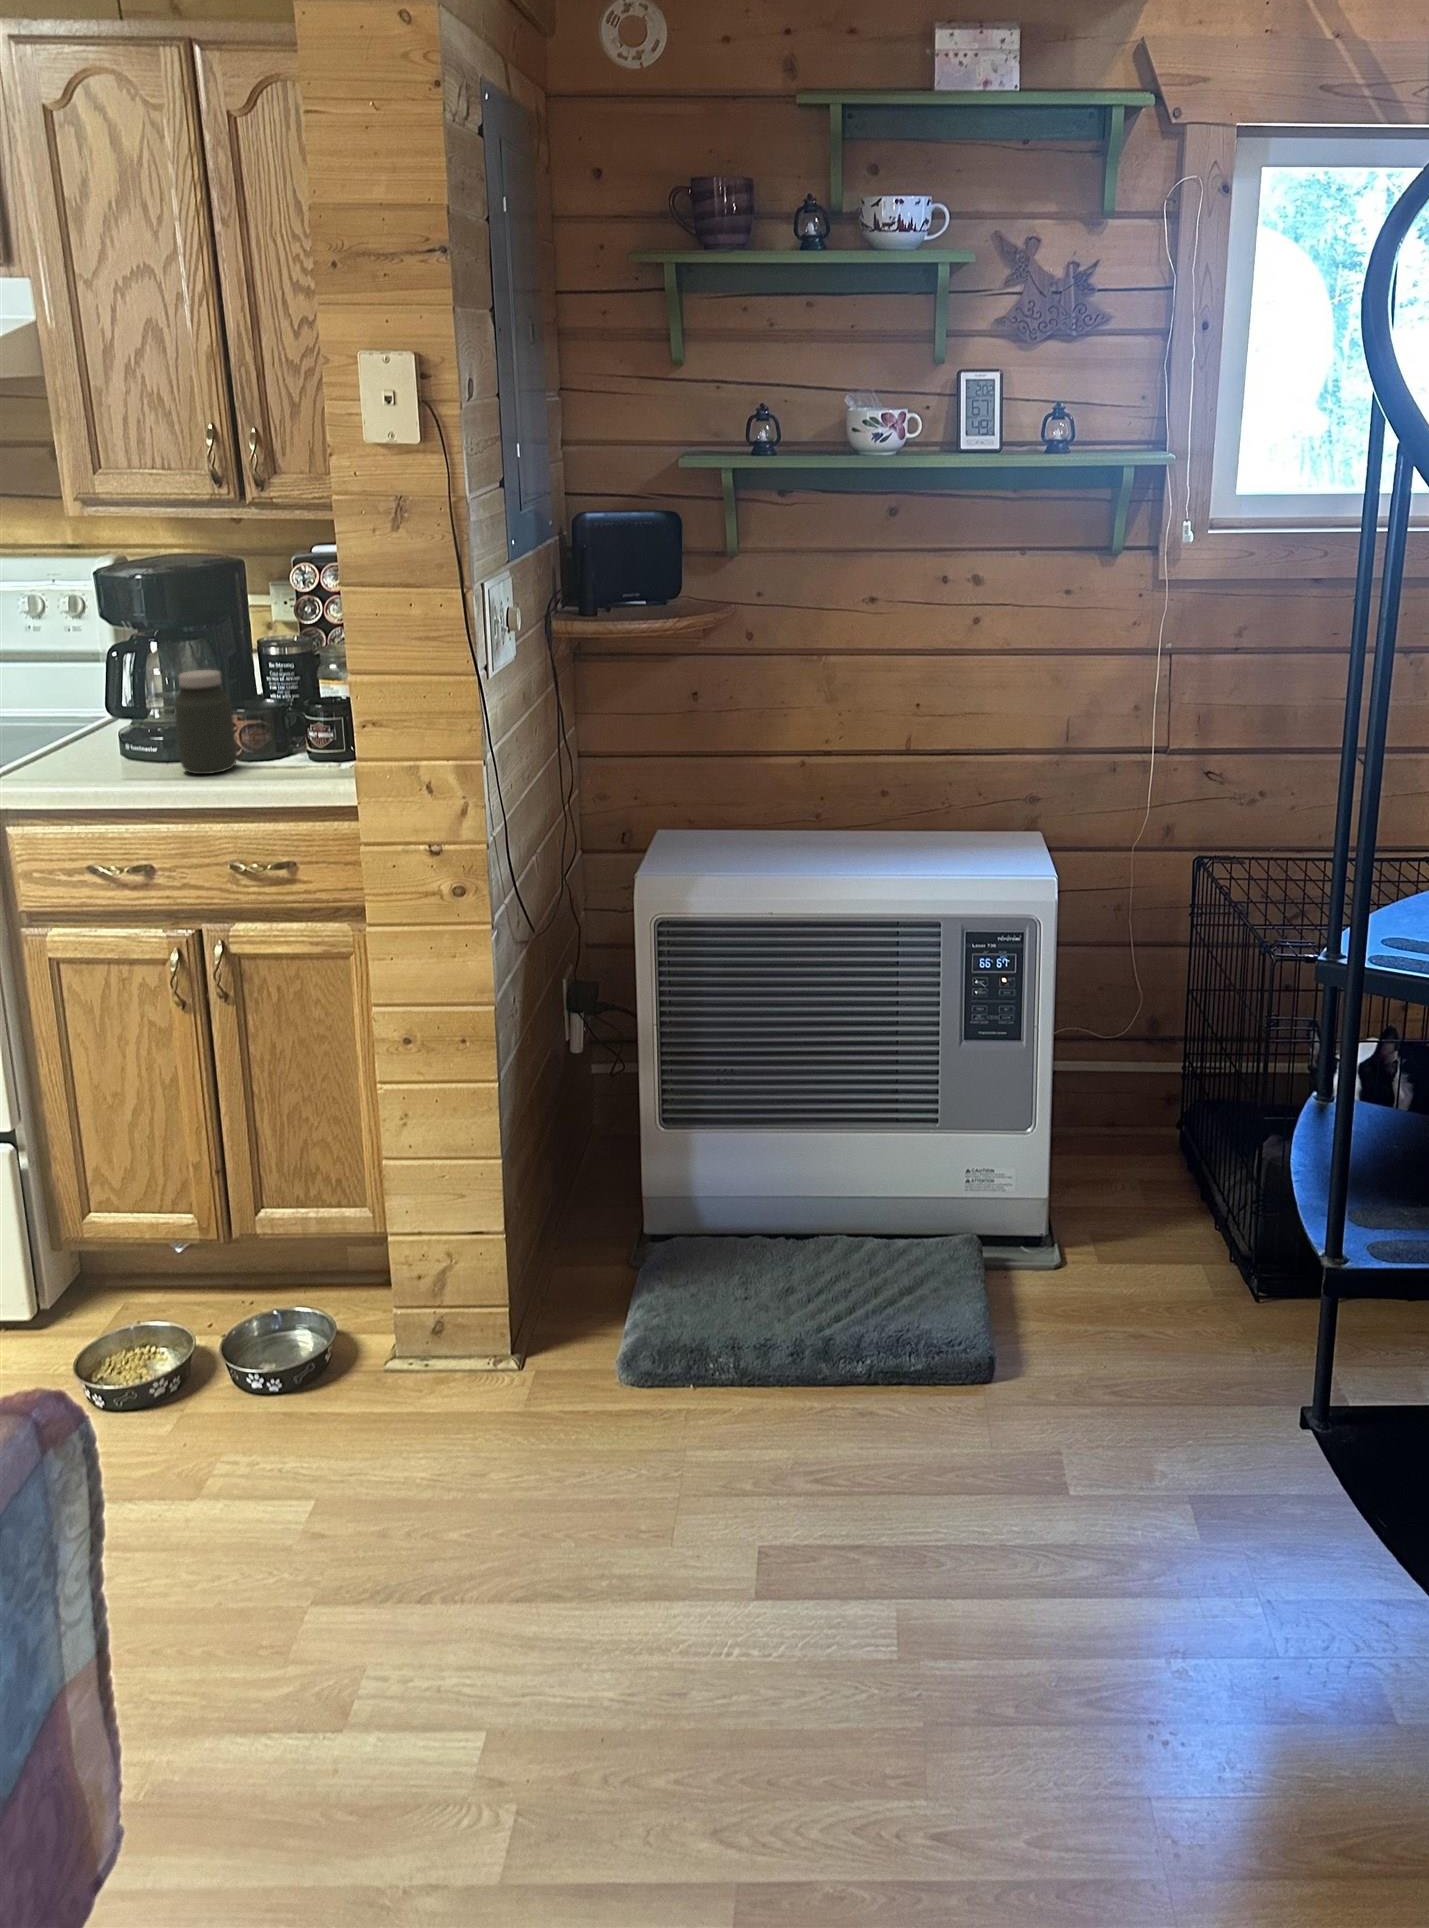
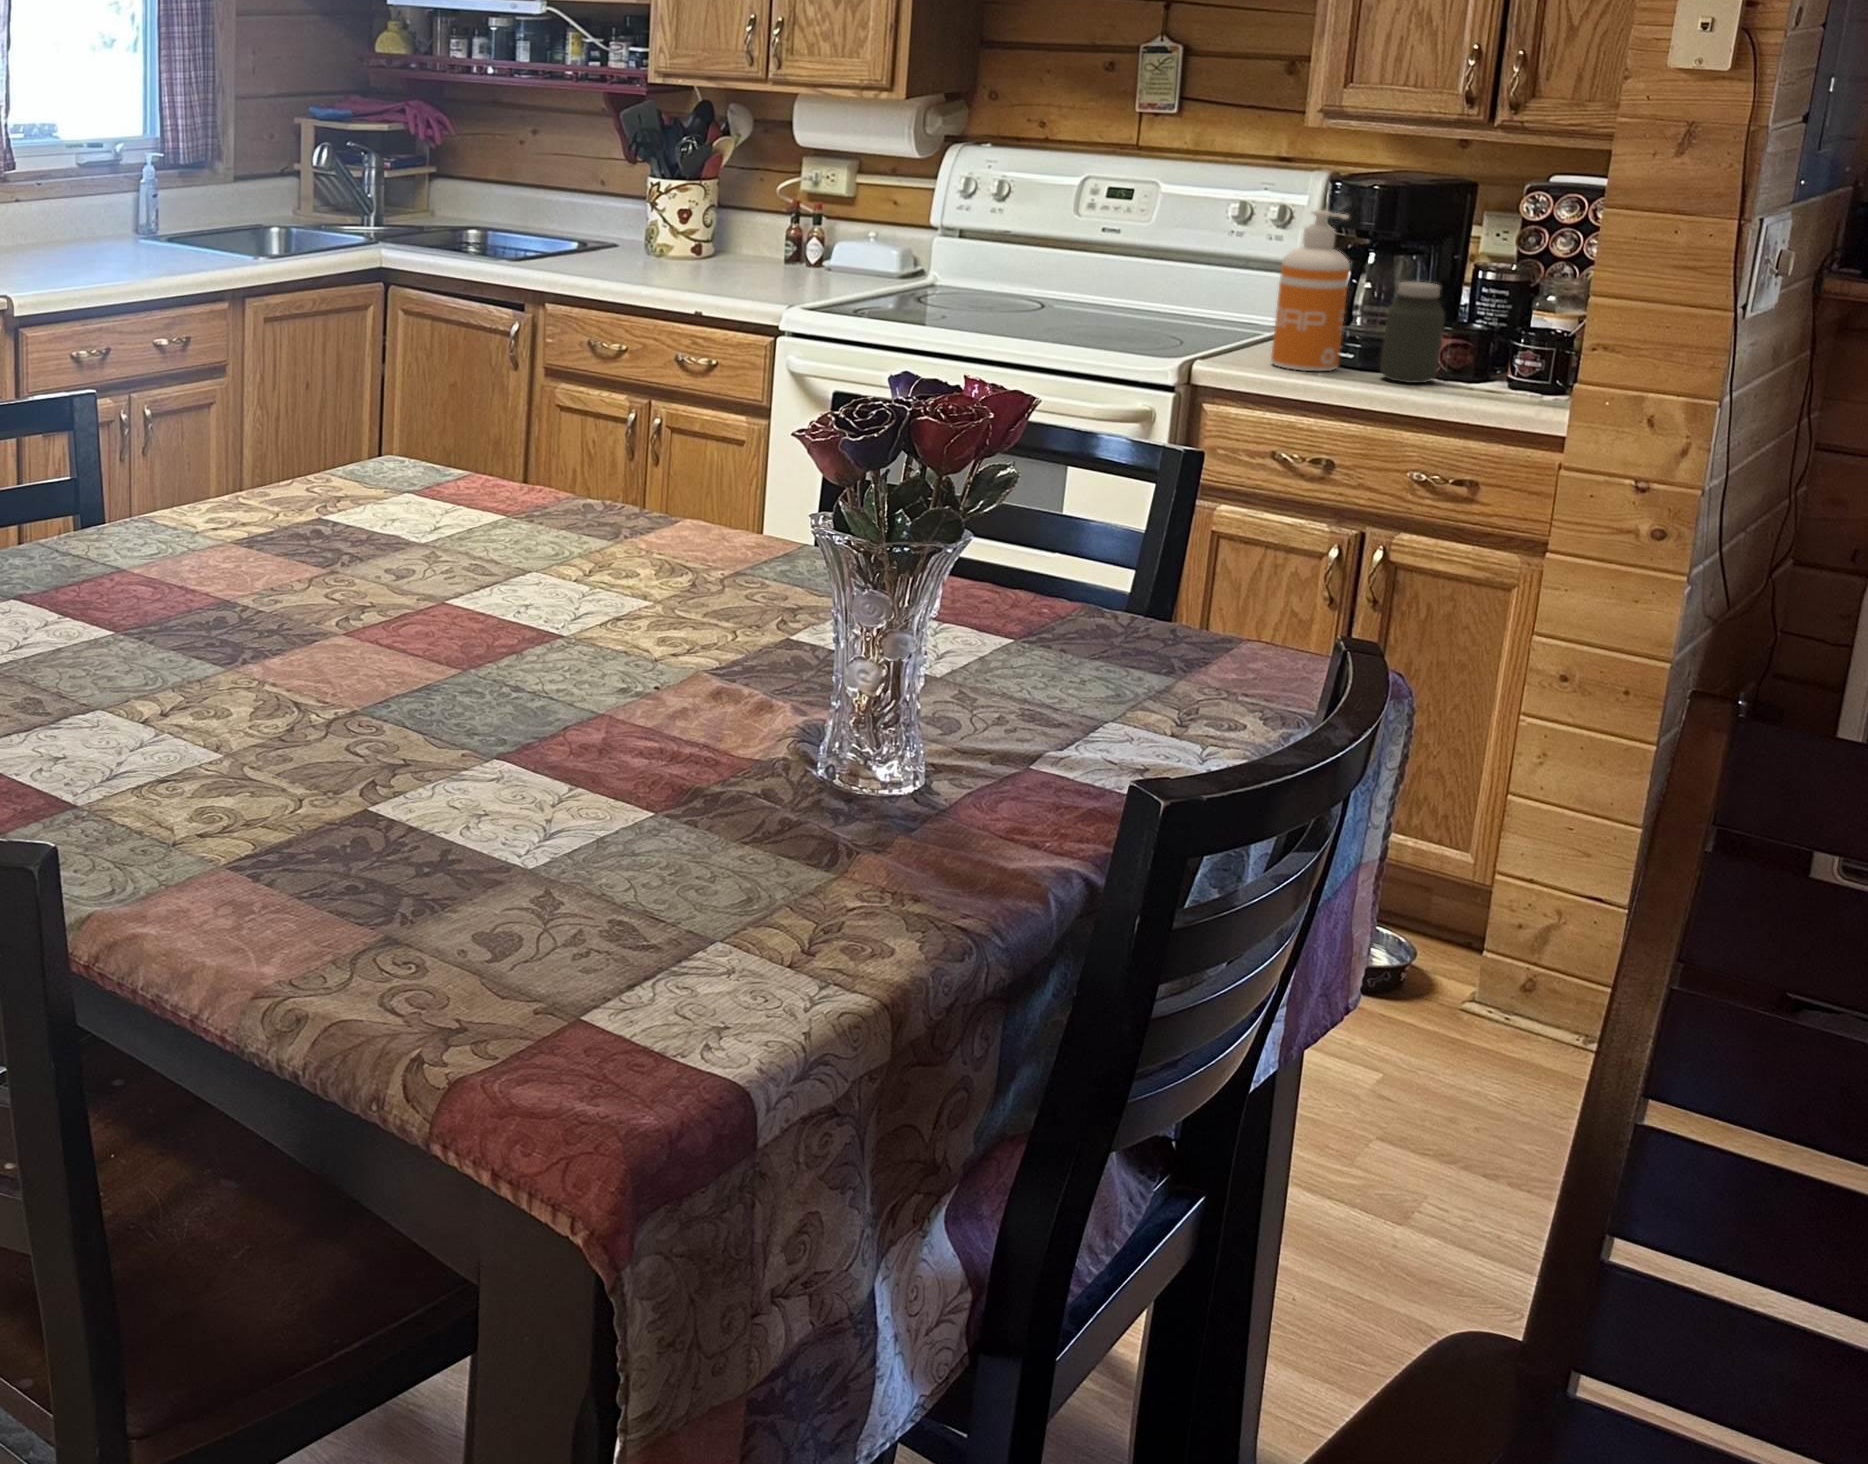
soap dispenser: none [57,609,141,778] -> present [1271,210,1350,371]

